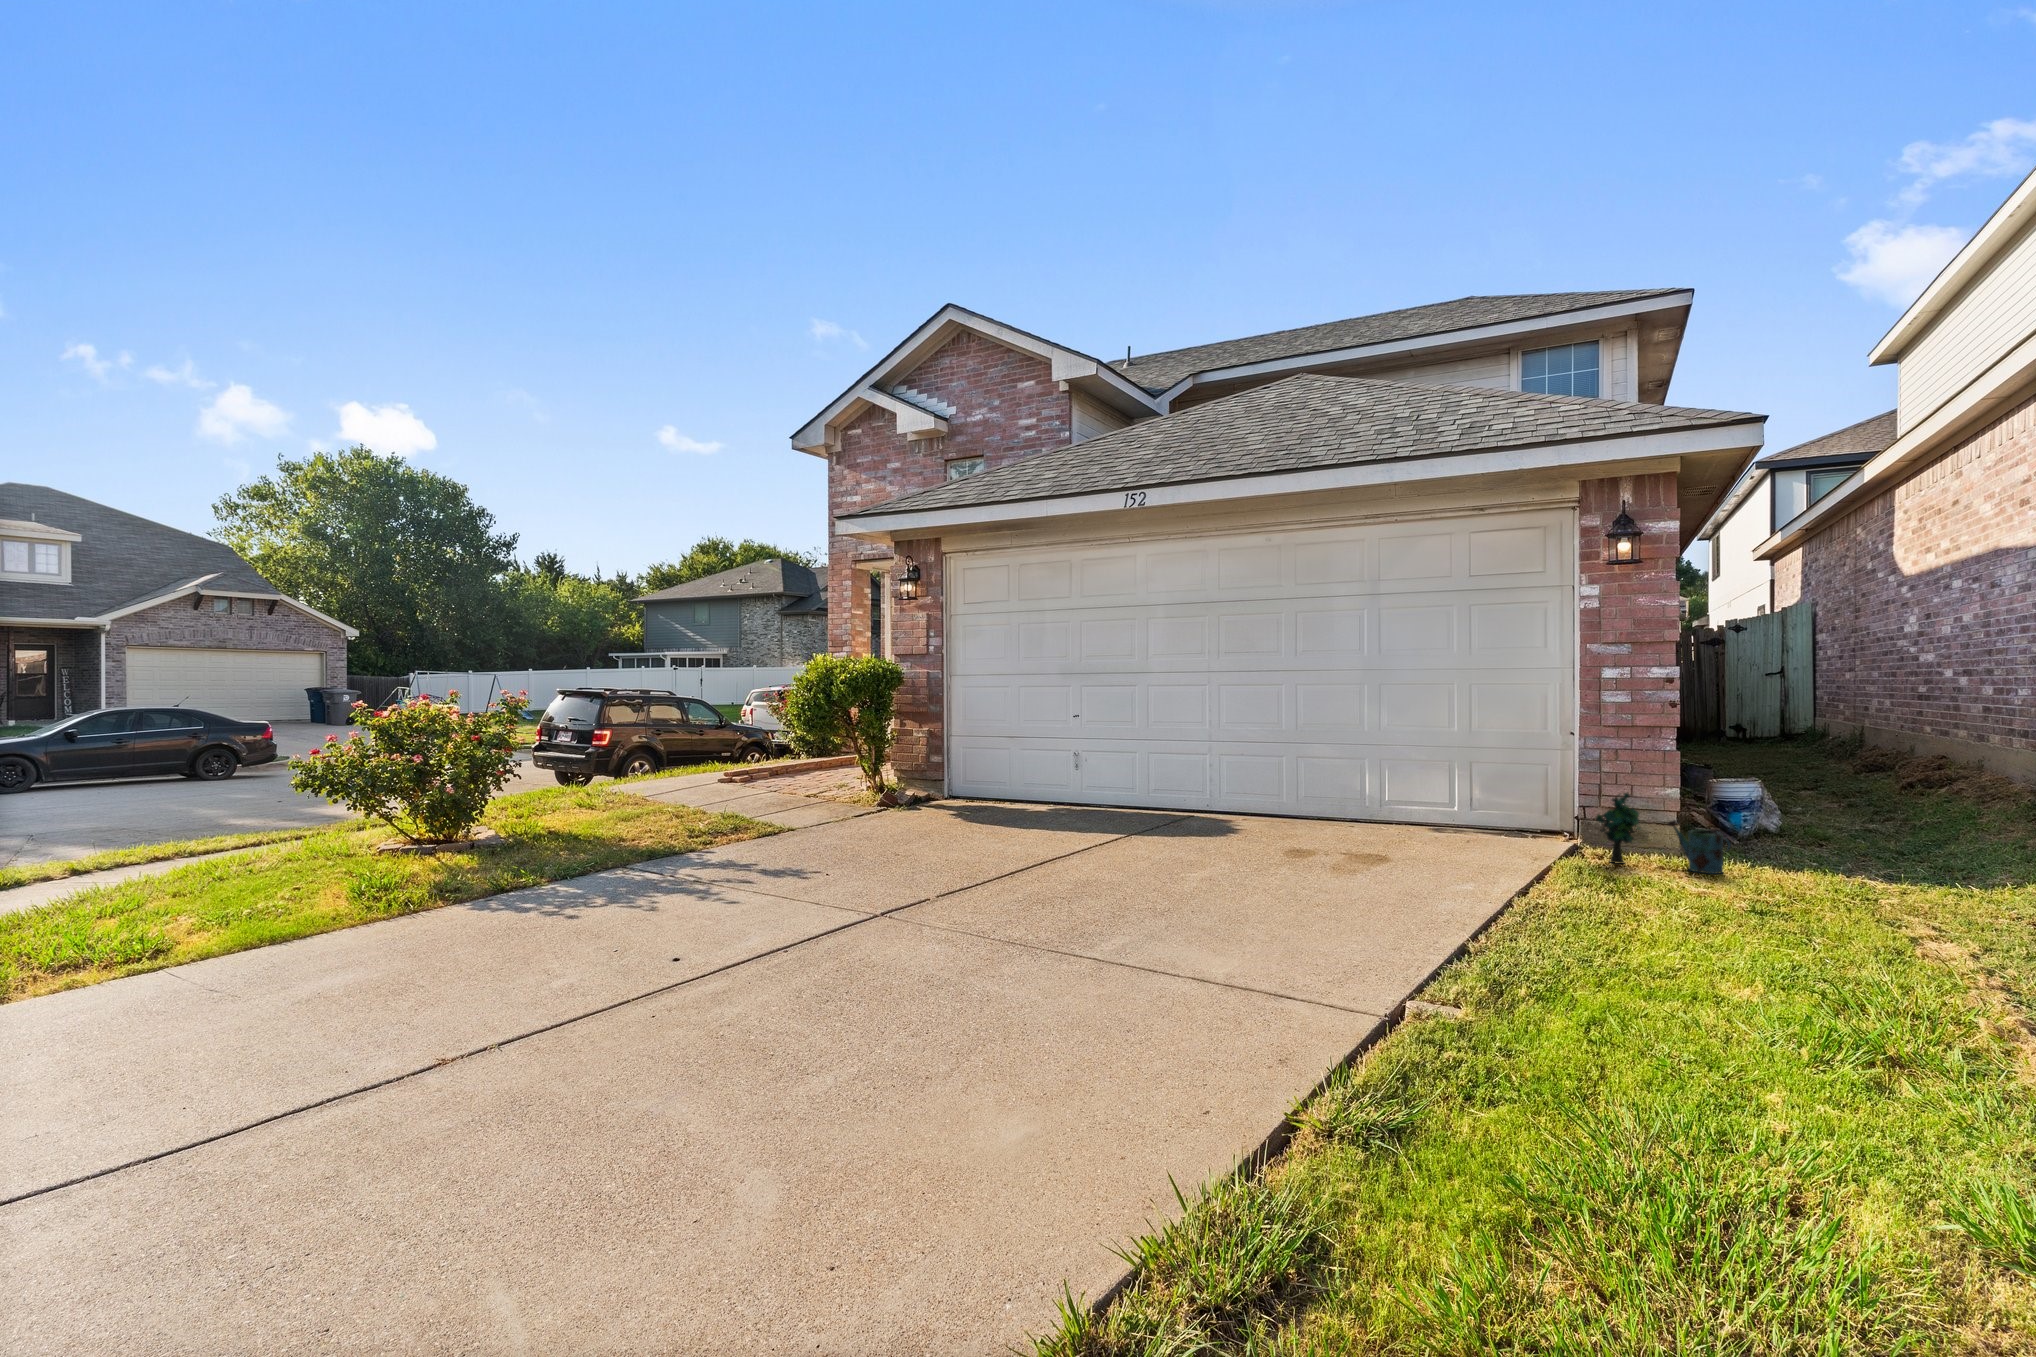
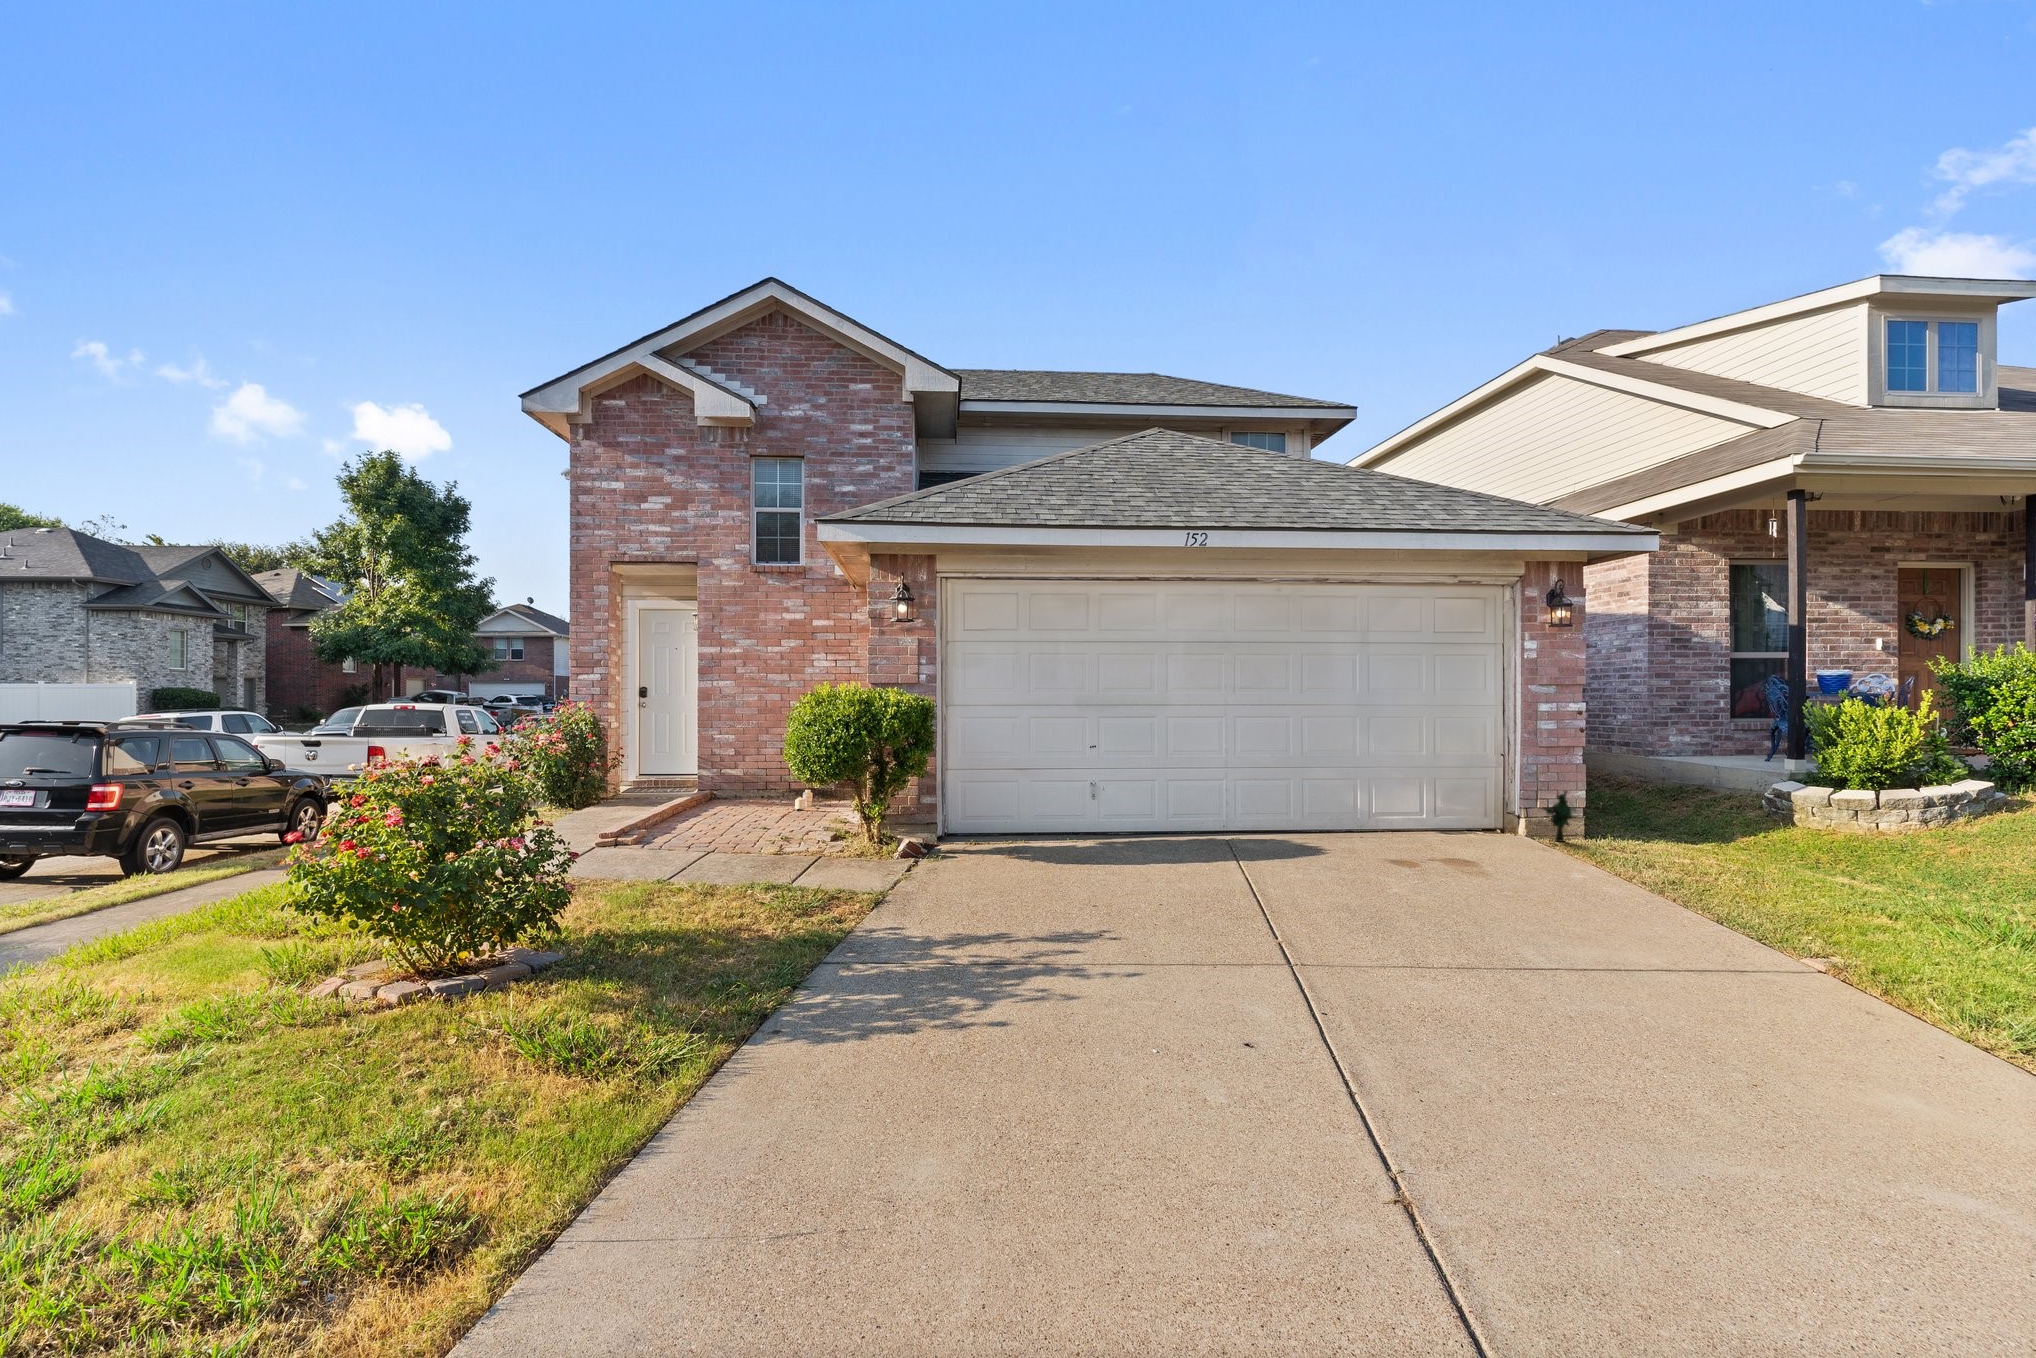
watering can: present [1668,820,1731,874] -> none [1580,808,1633,843]

